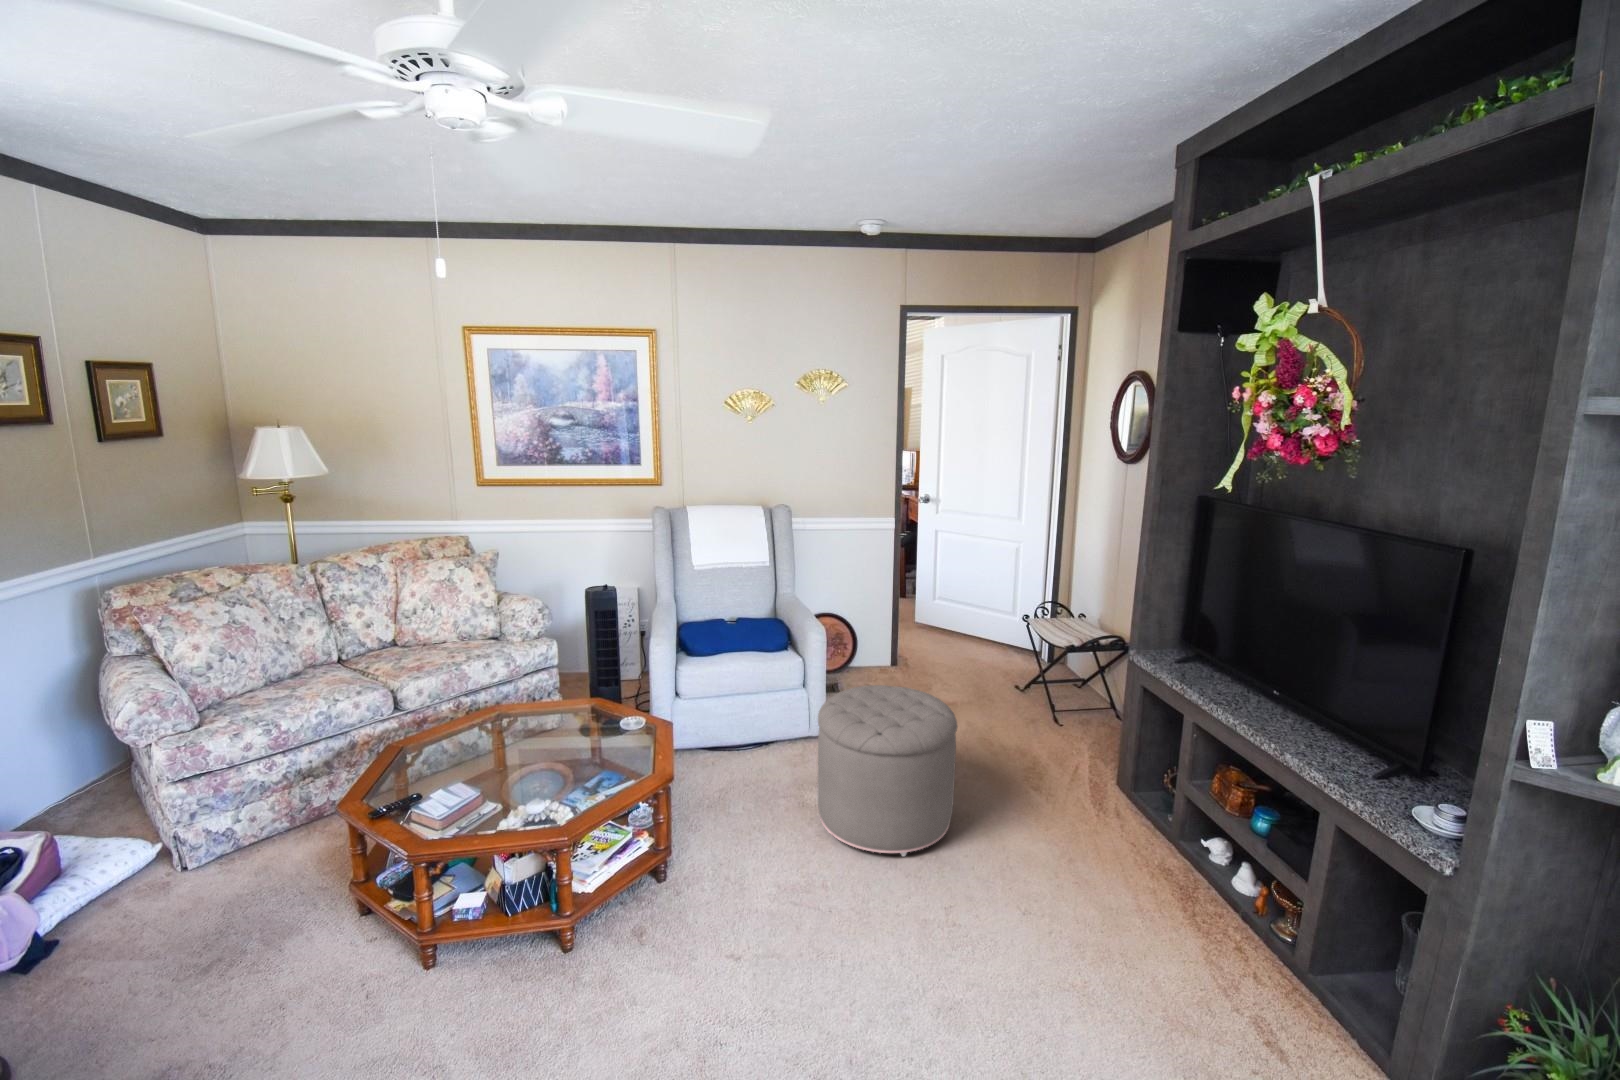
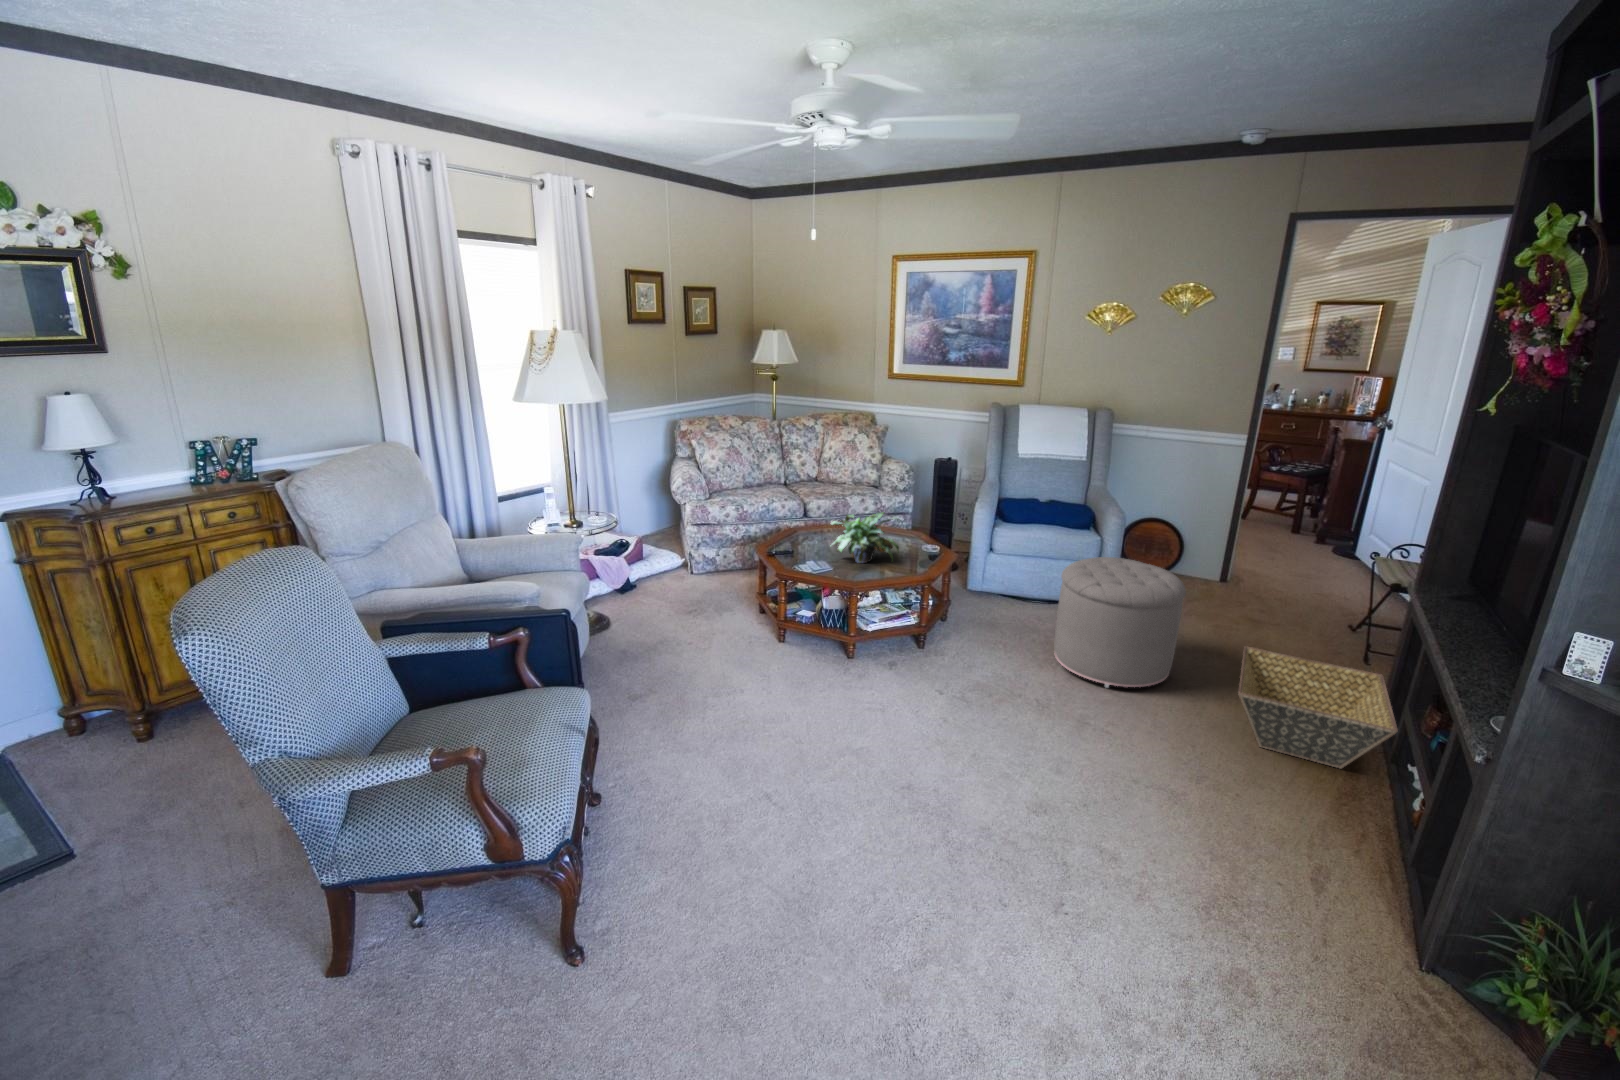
potted plant: none [489,694,608,787] -> present [831,512,899,563]
basket: none [1019,756,1210,878] -> present [1239,646,1398,769]

